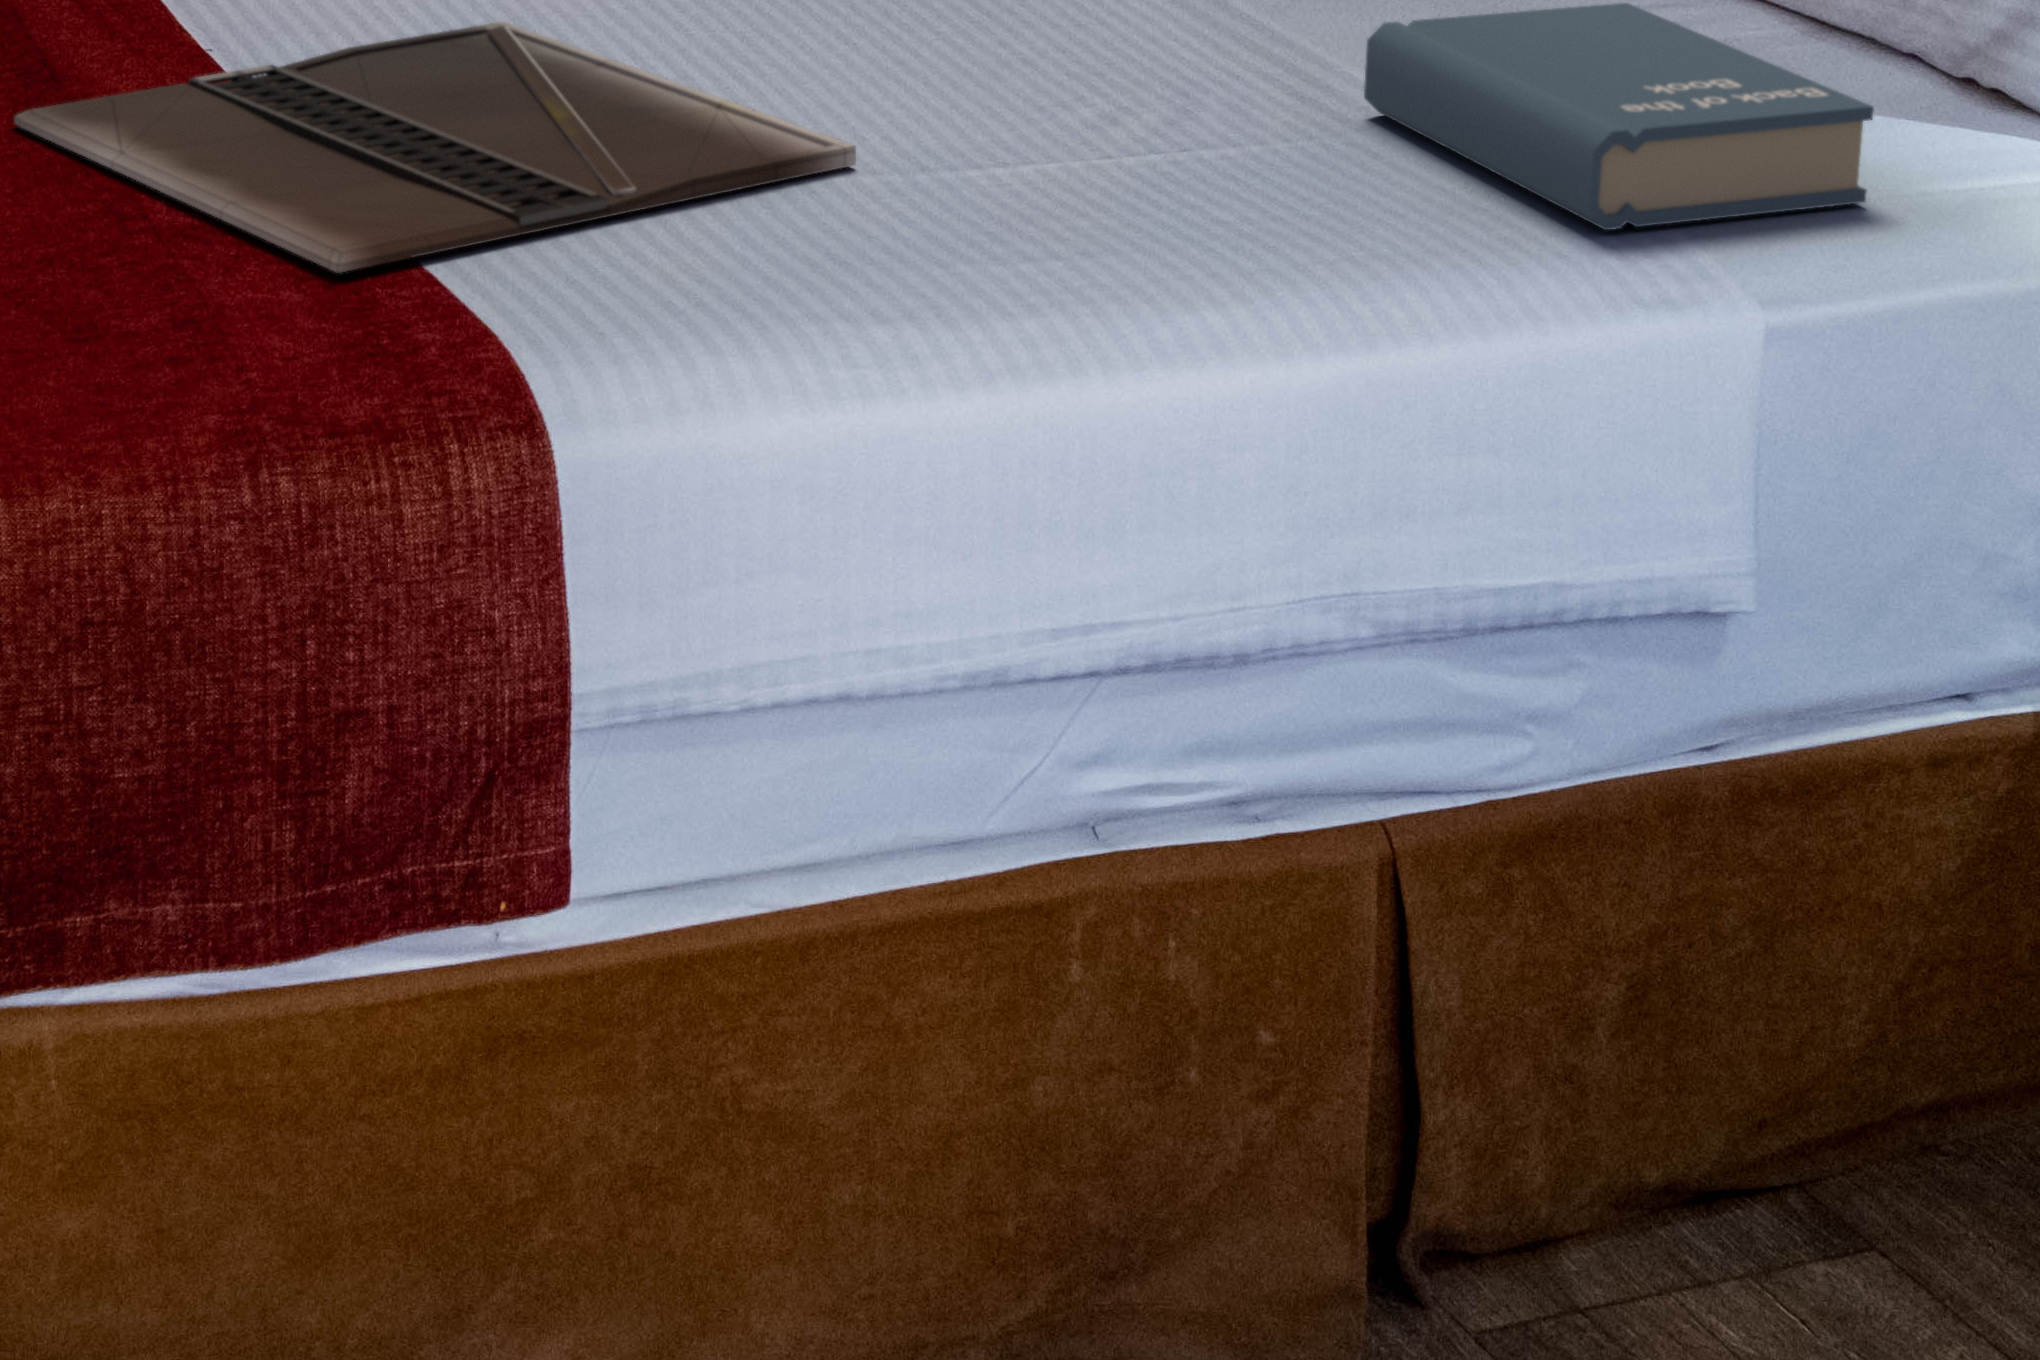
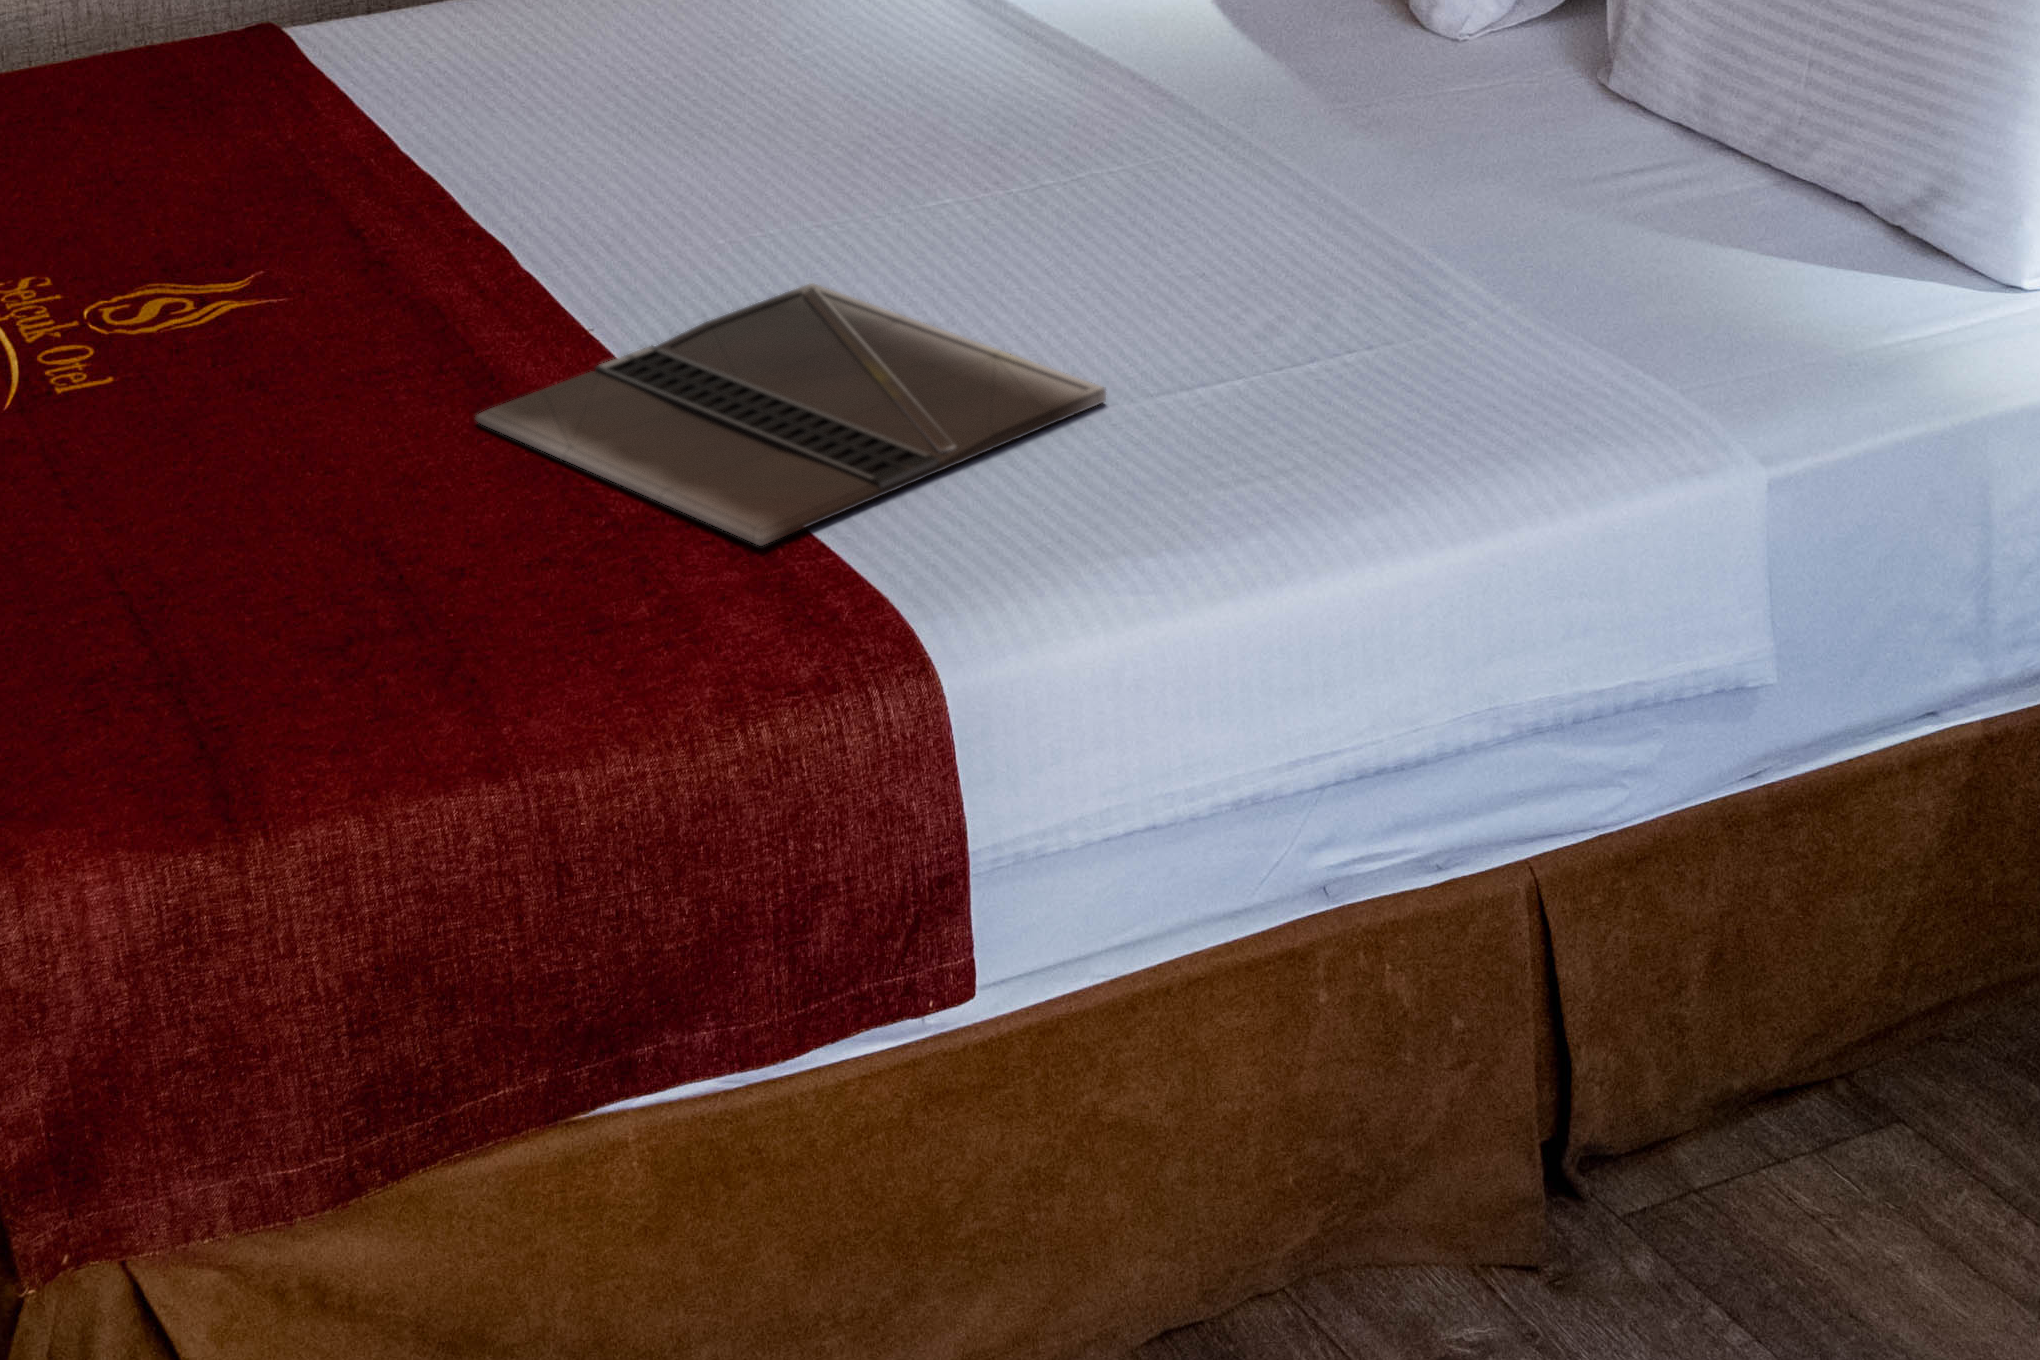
book: present [1364,3,1874,230] -> none [1465,205,1837,413]

